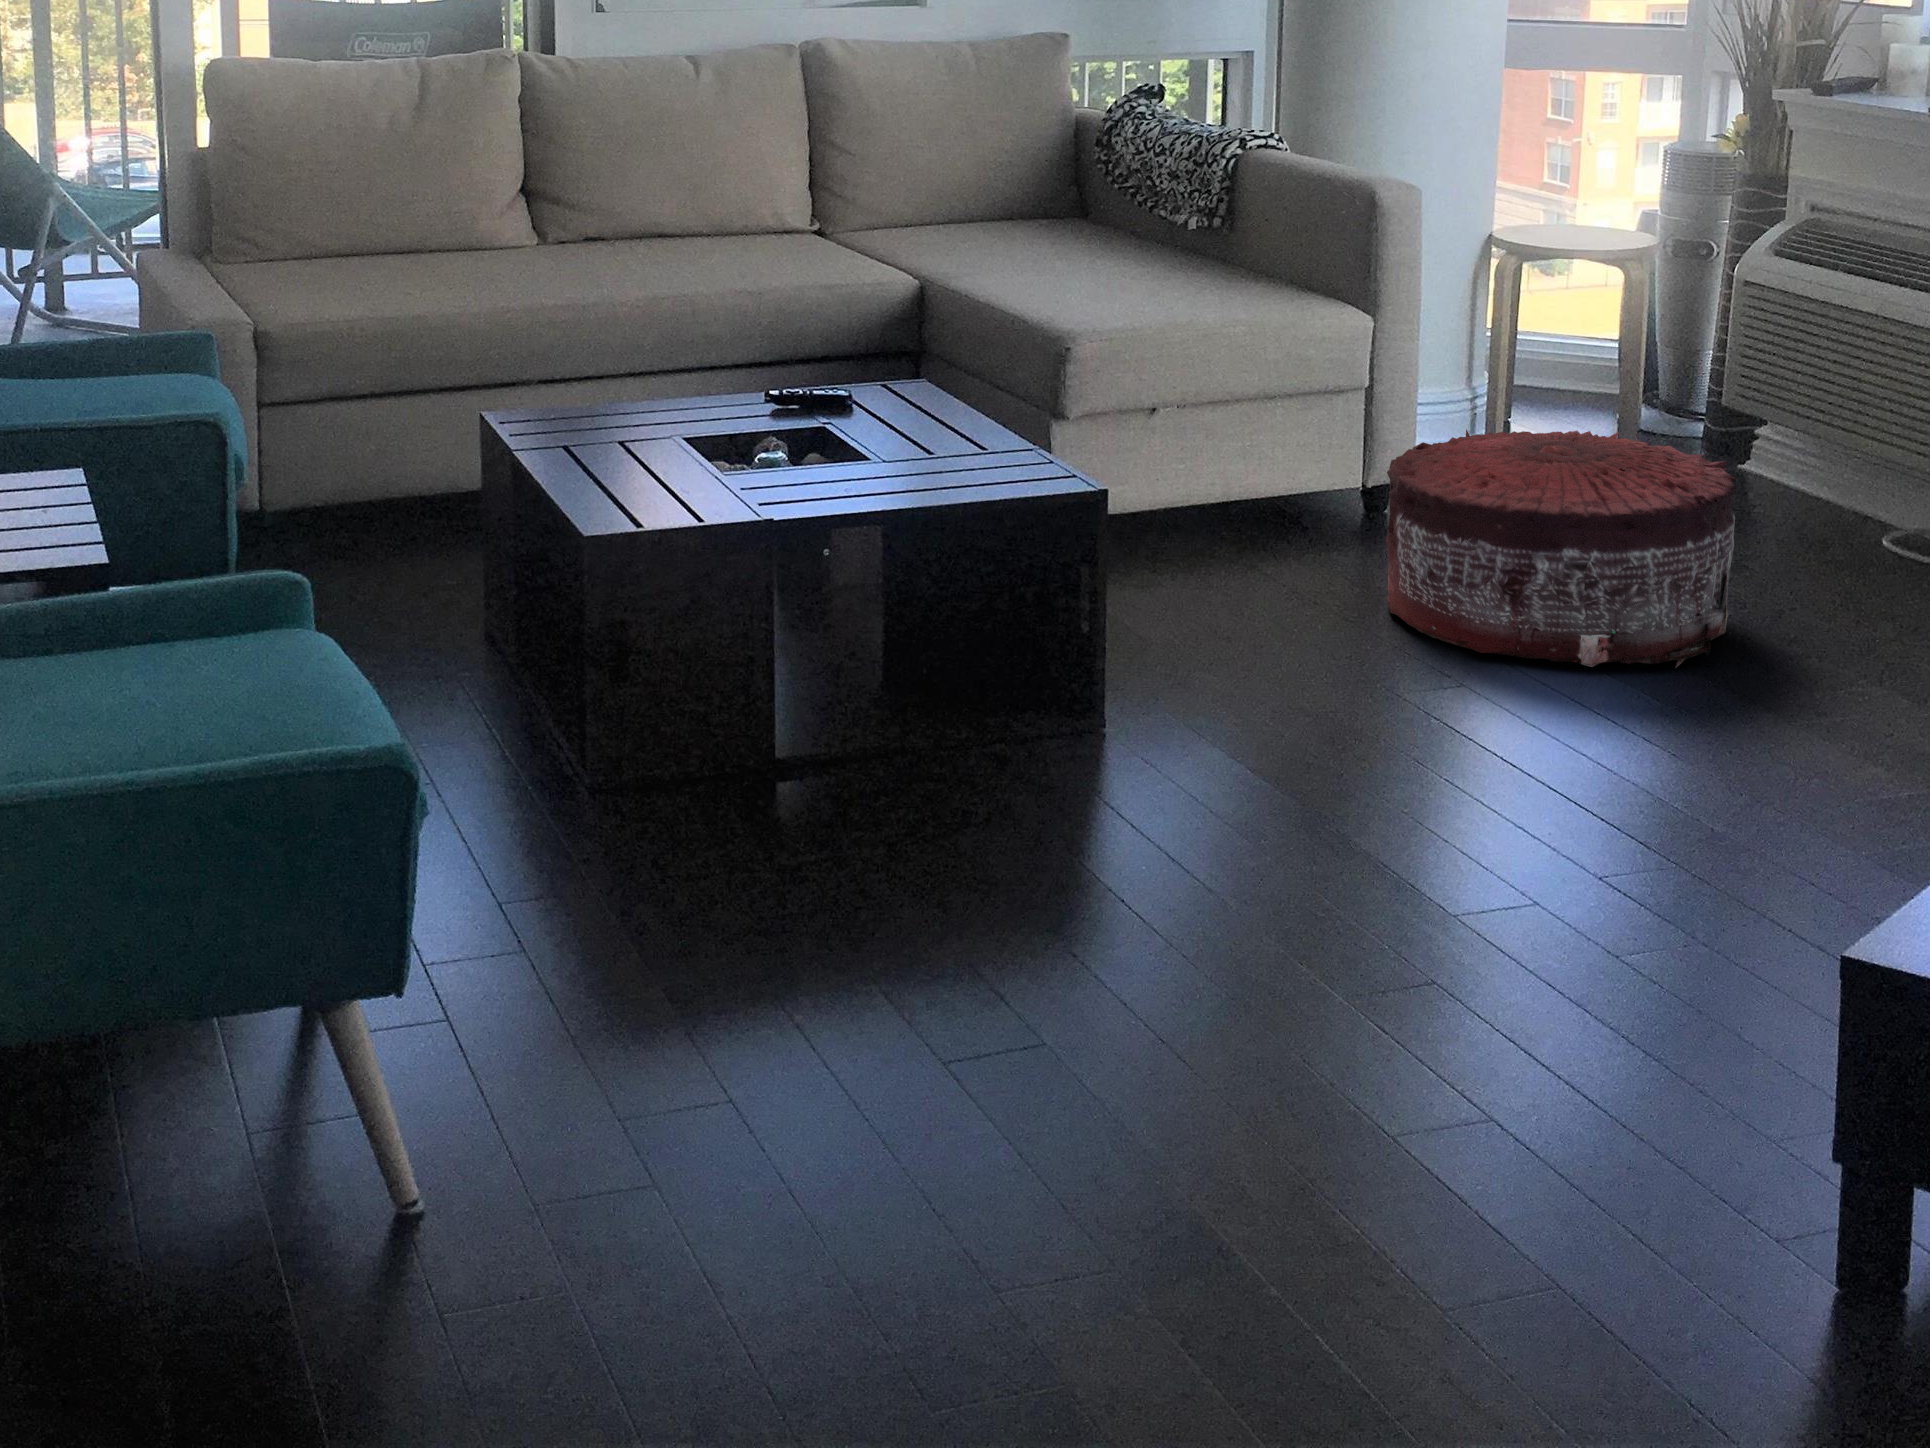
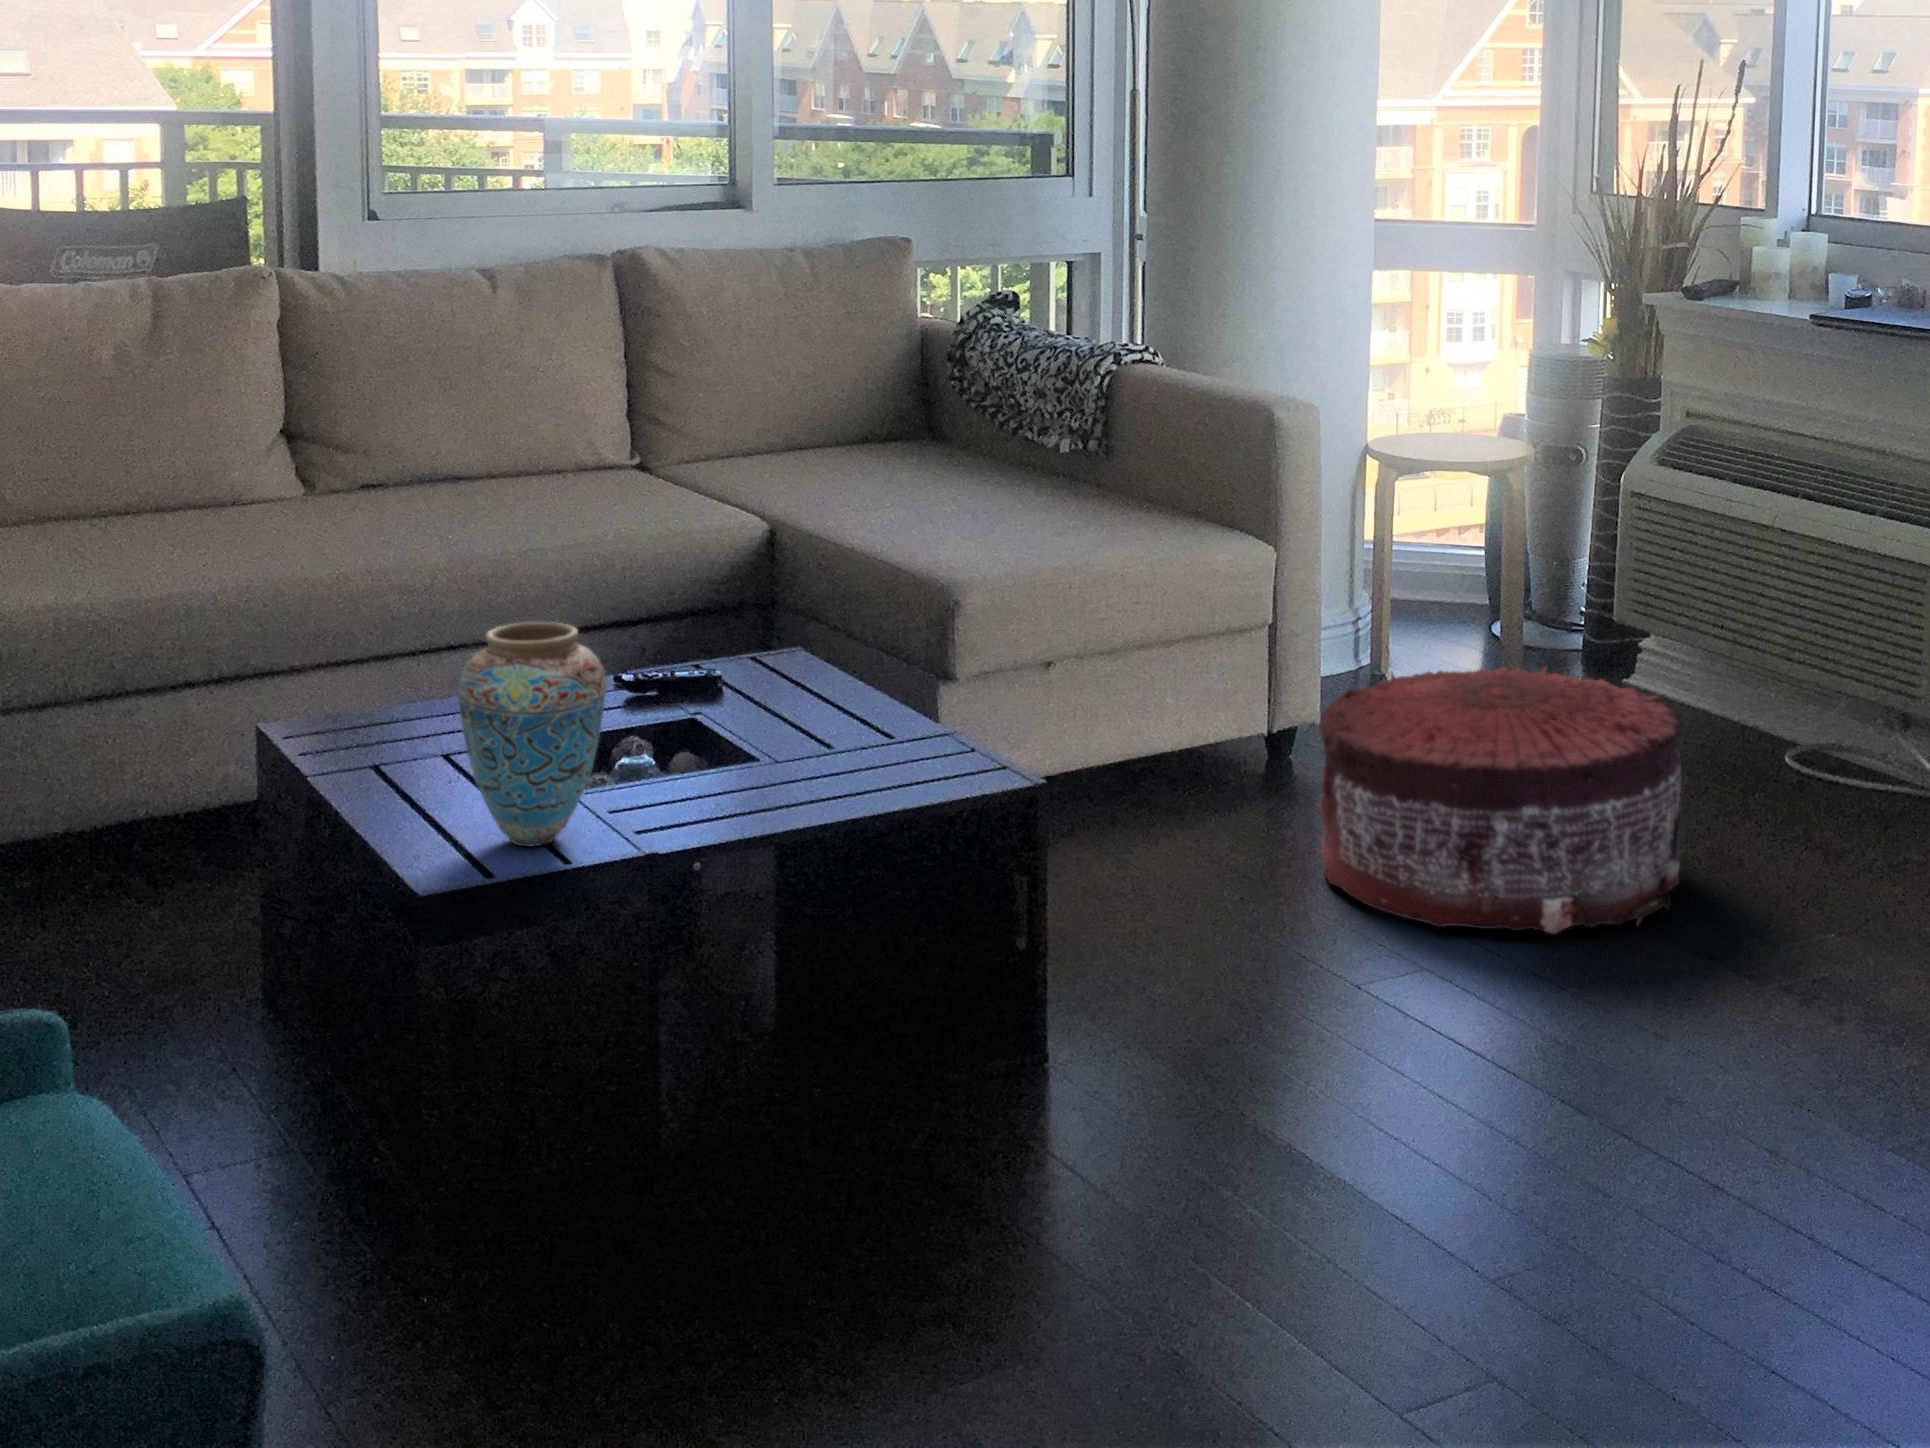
vase: none [619,328,735,508] -> present [458,622,606,847]

